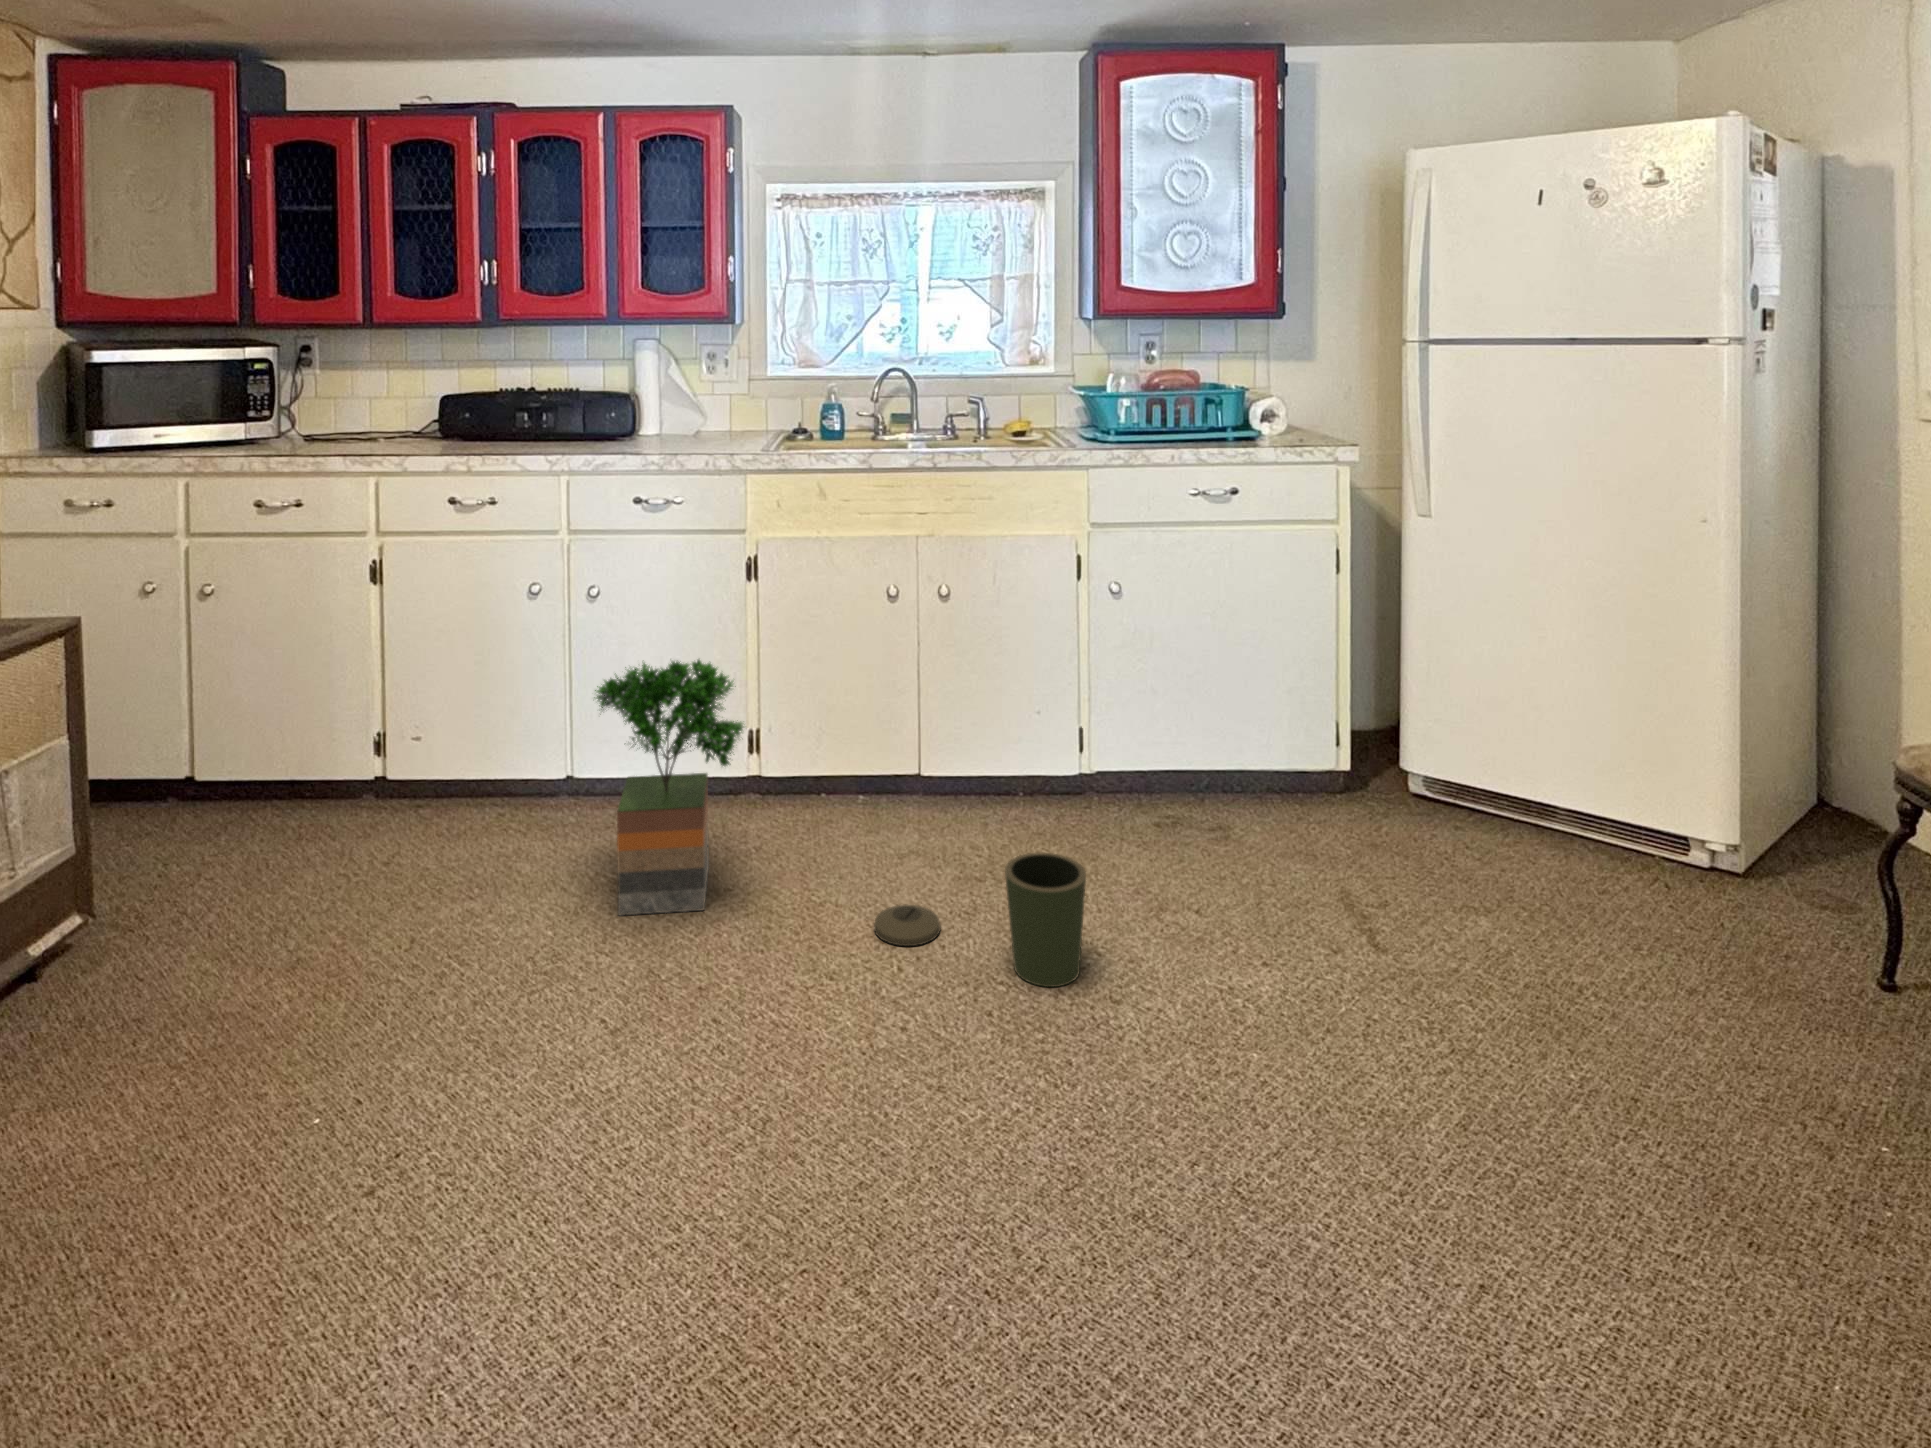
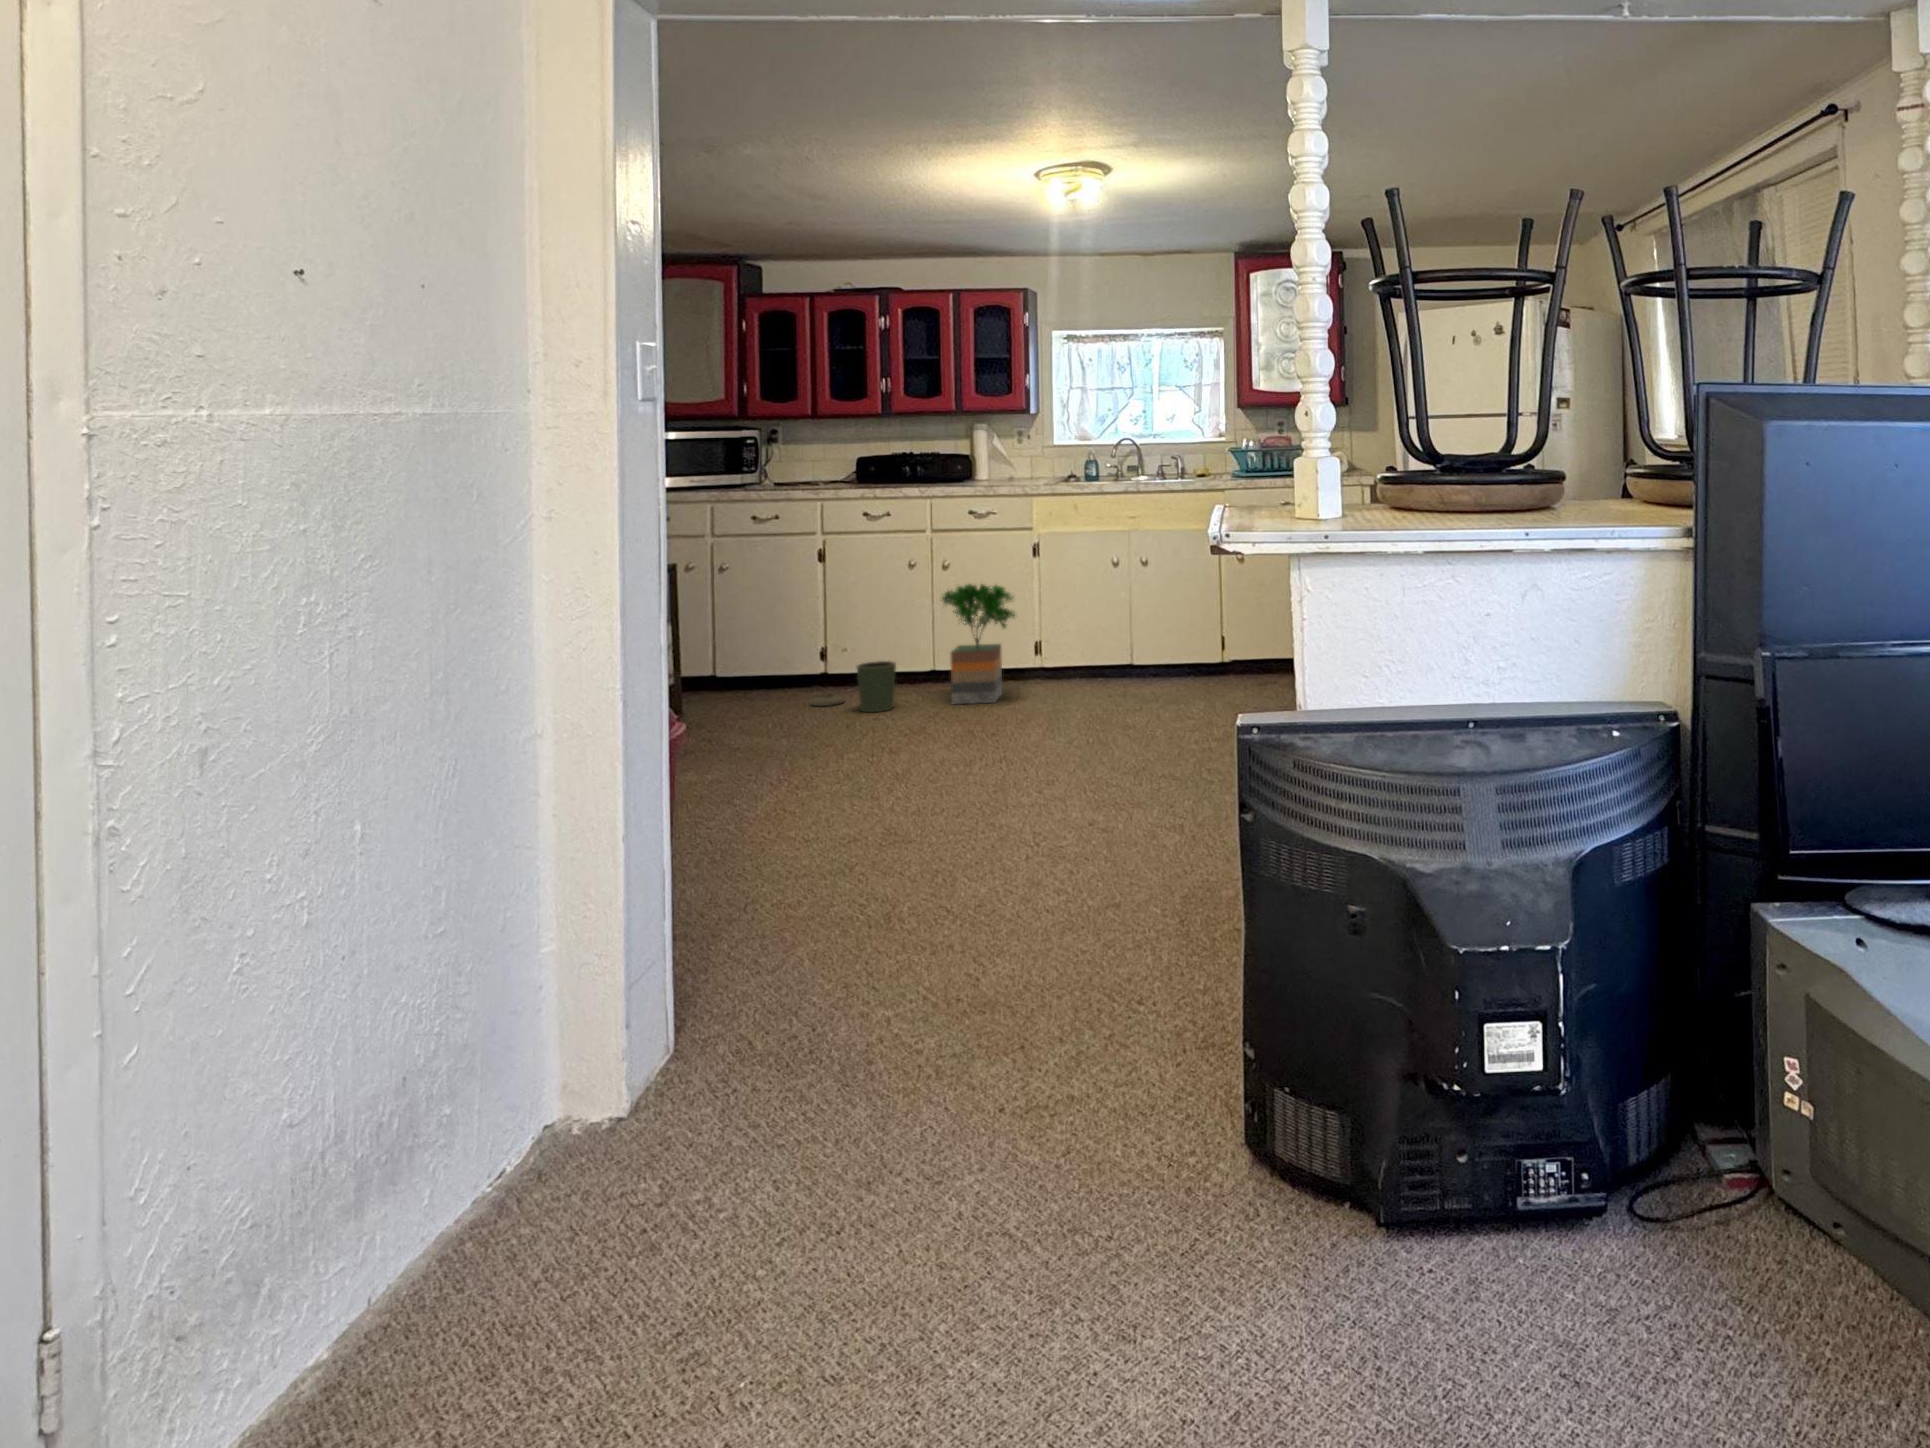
trash can: present [874,853,1086,987] -> present [810,661,896,712]

